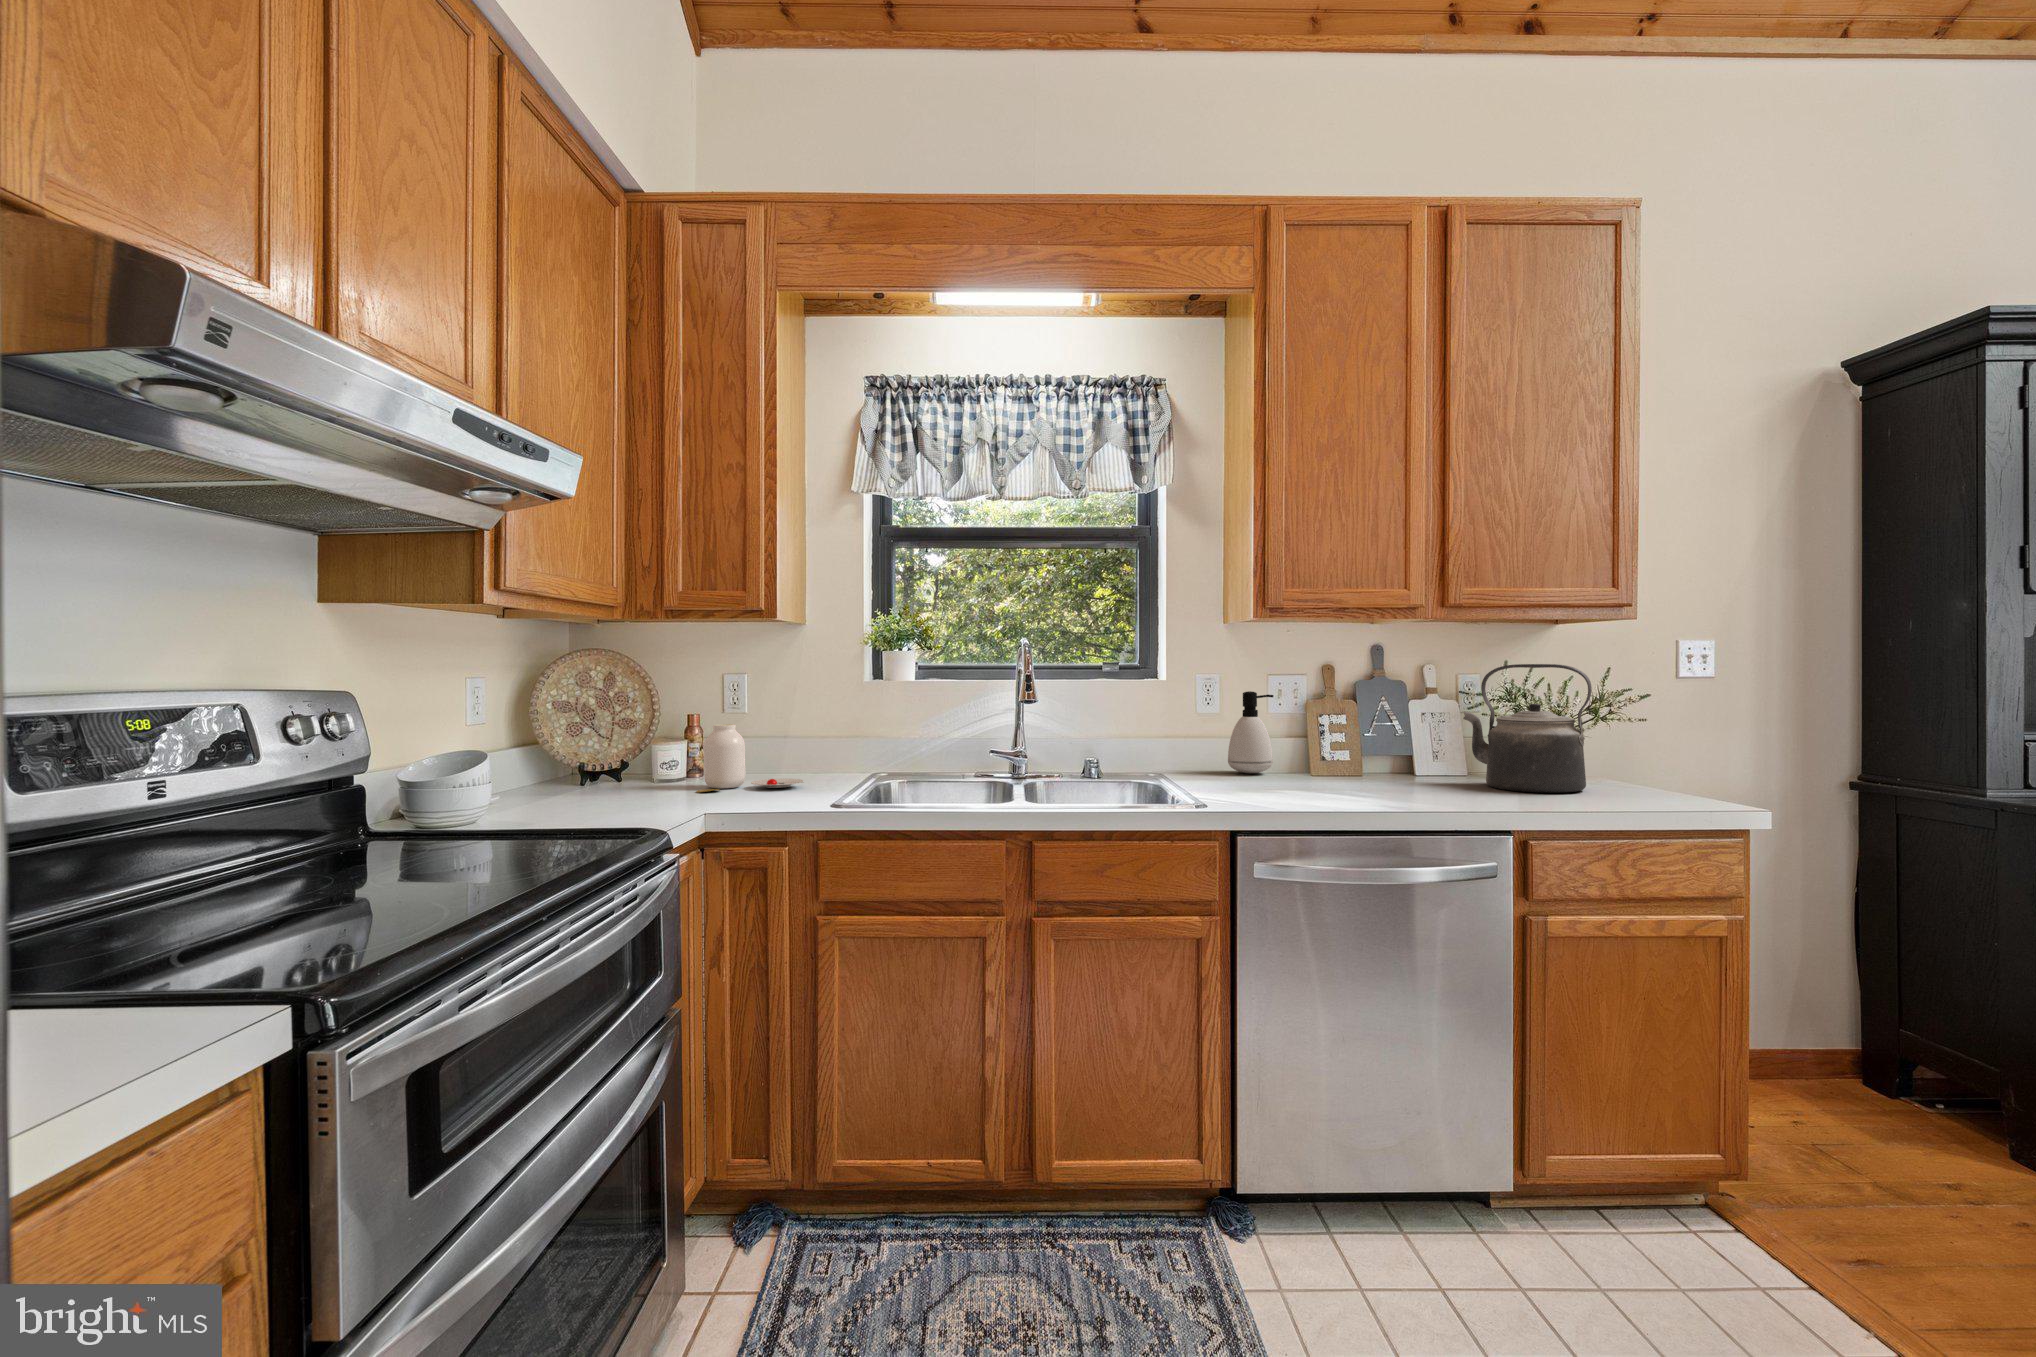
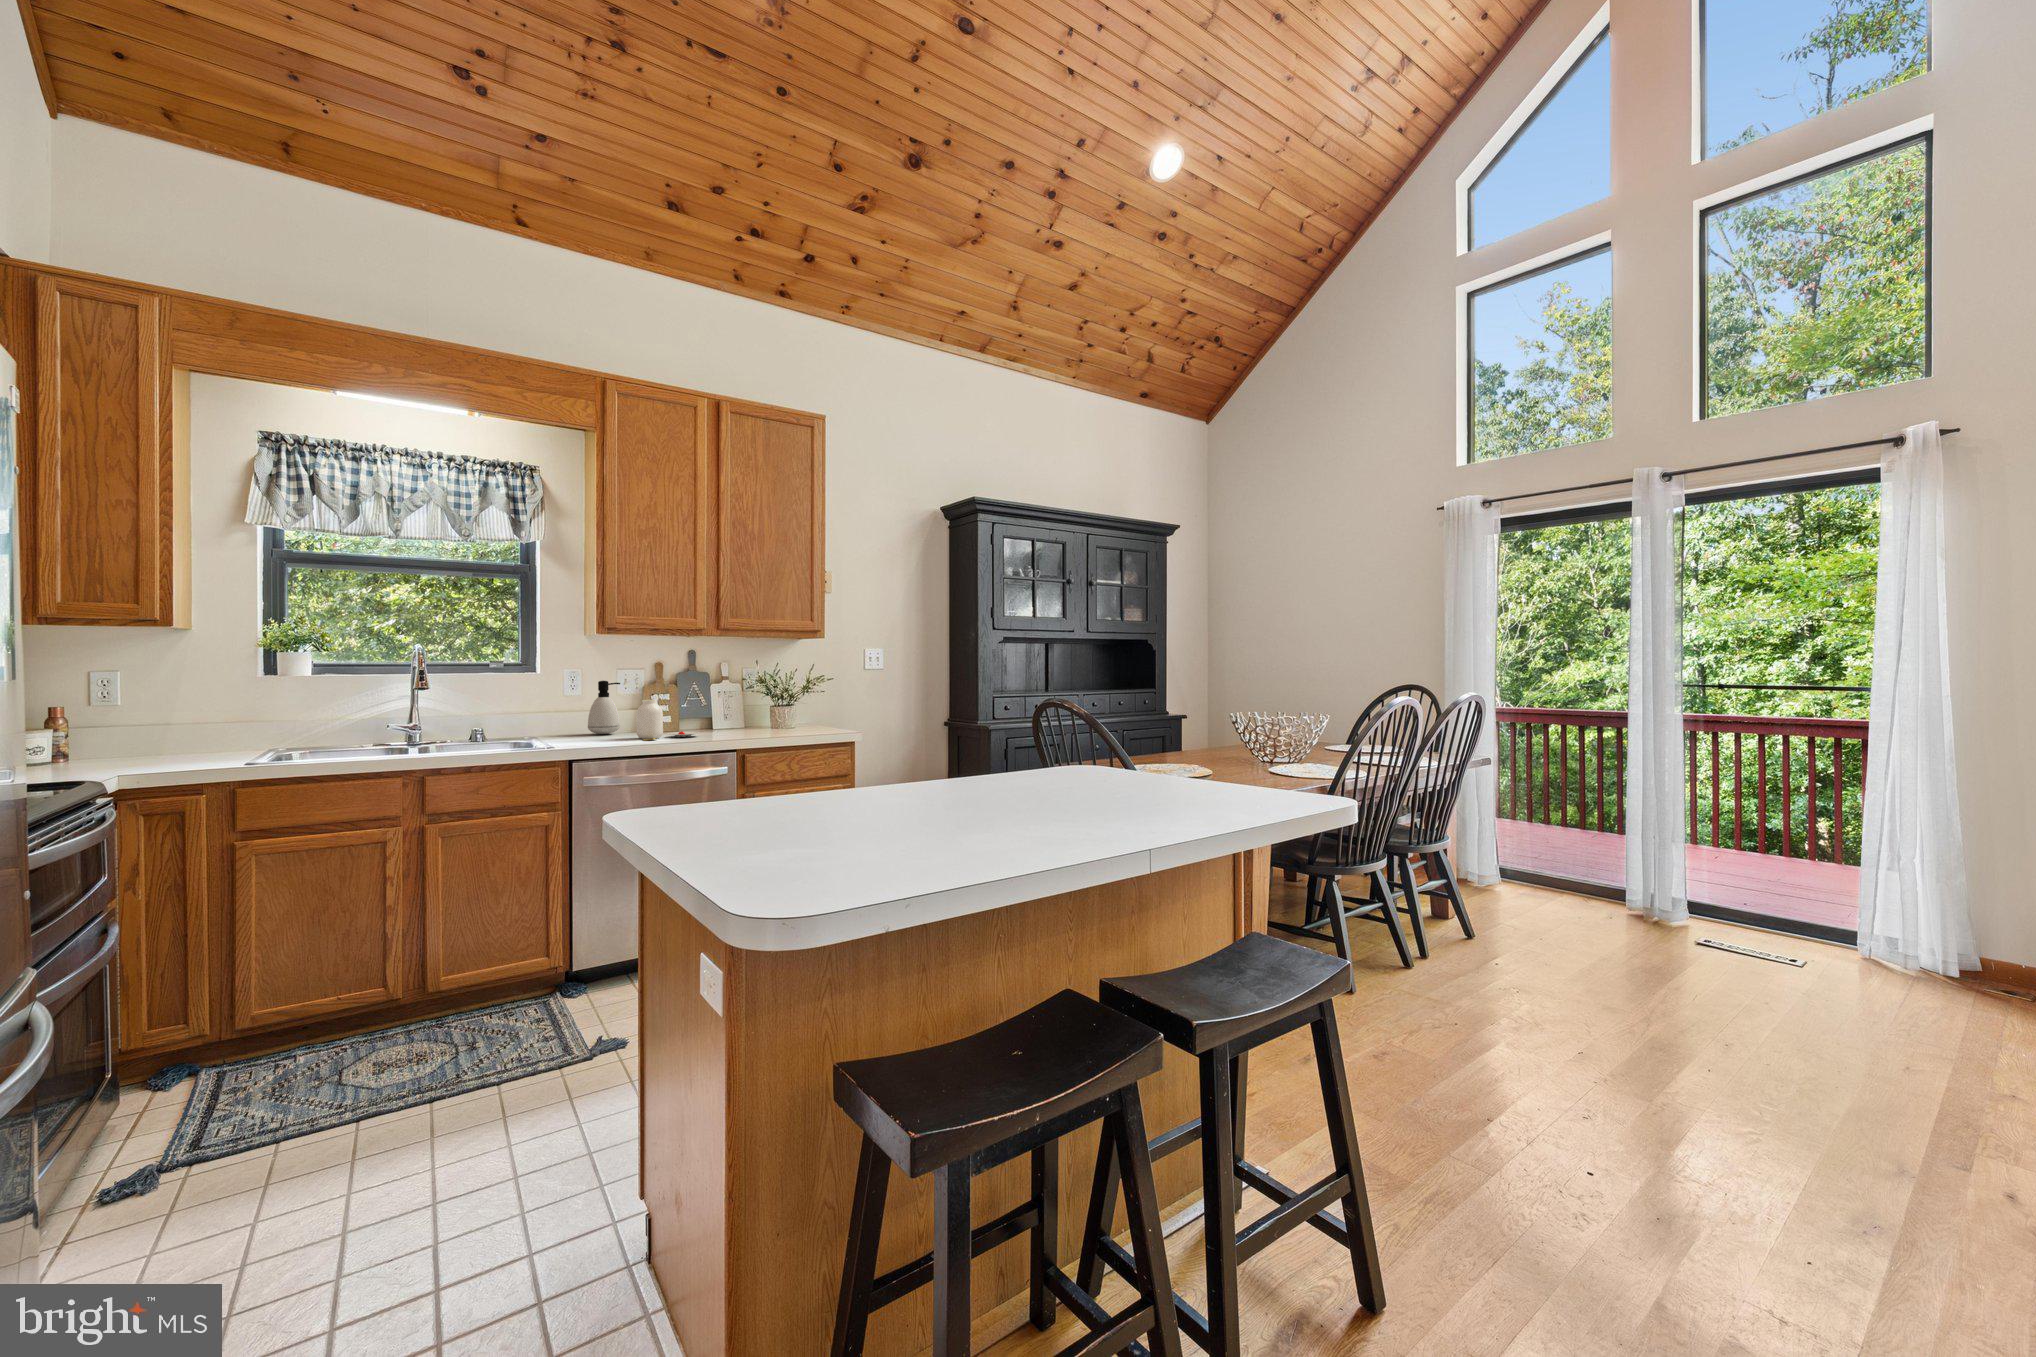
kettle: present [1463,664,1592,793] -> none [740,663,807,734]
jar: present [696,724,803,793] -> present [636,700,699,741]

